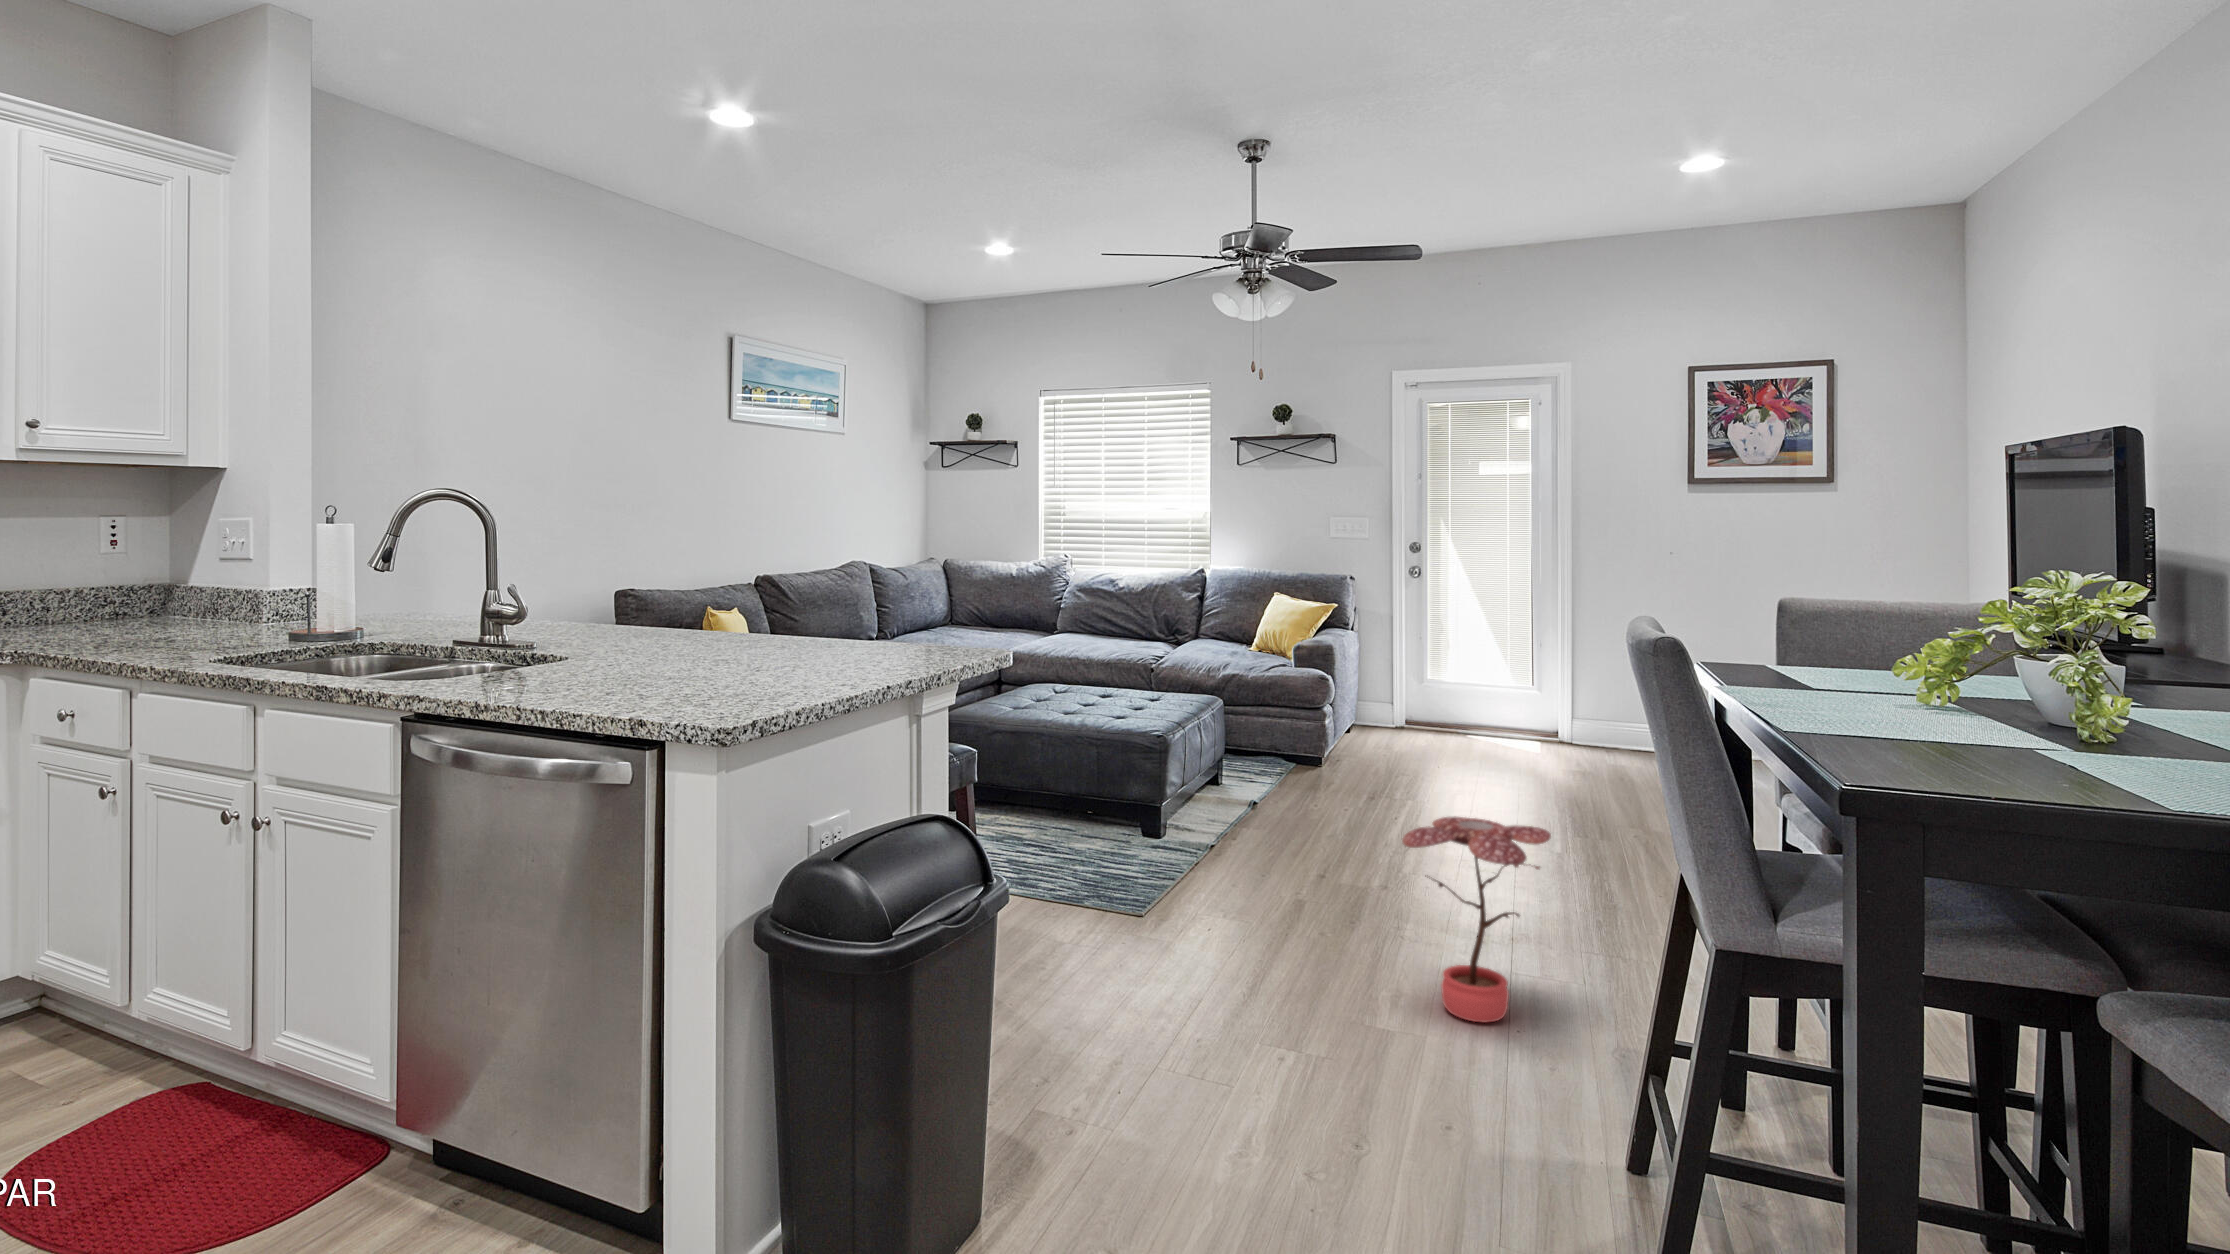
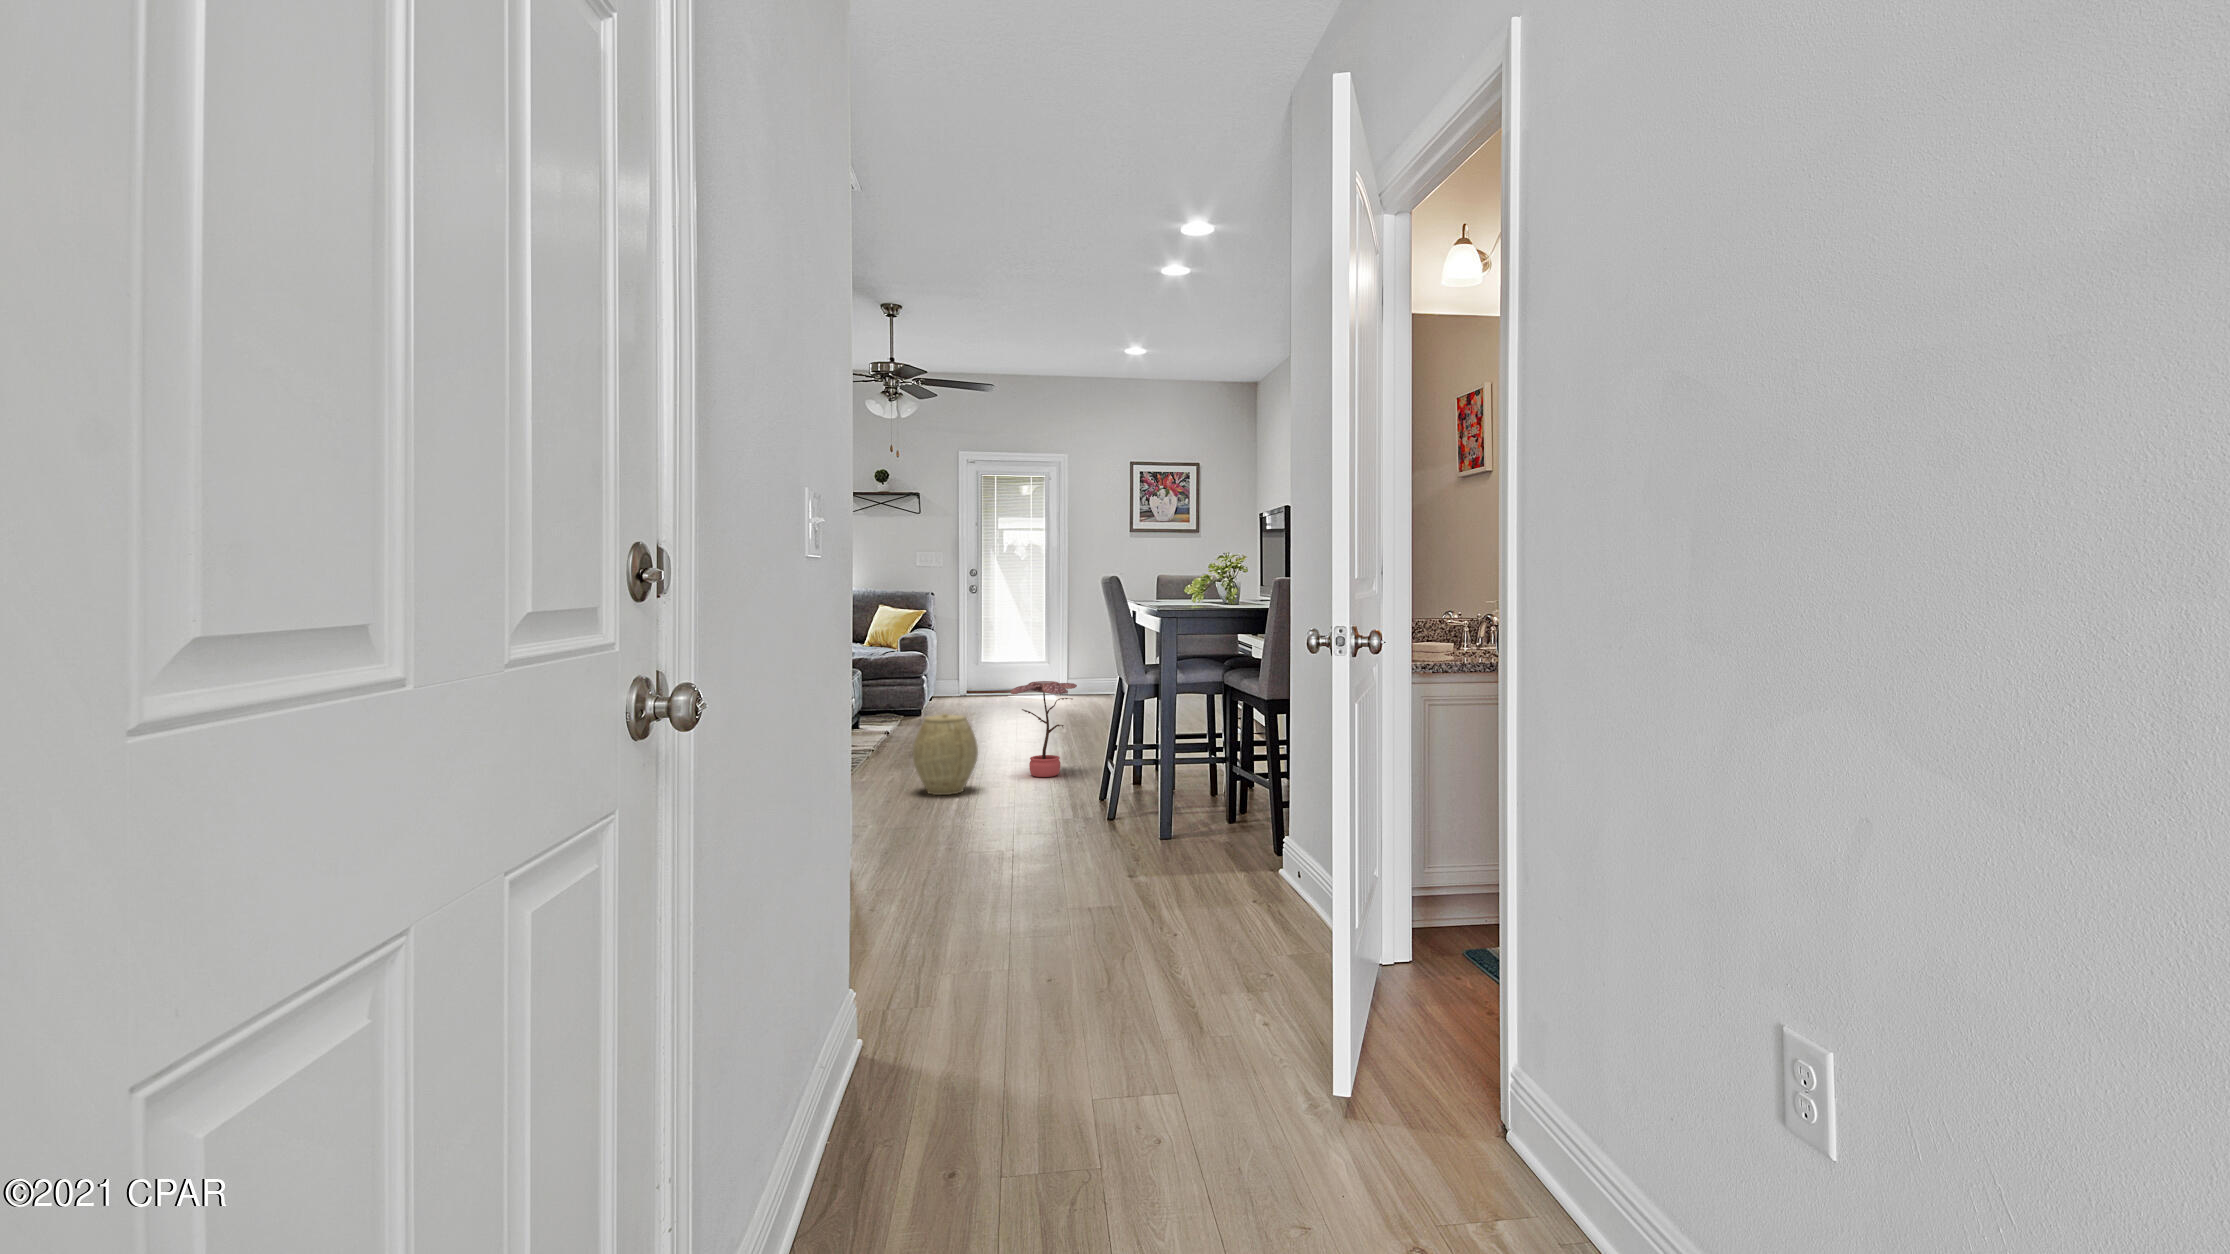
woven basket: none [1191,880,1319,1053] -> present [913,713,978,795]

